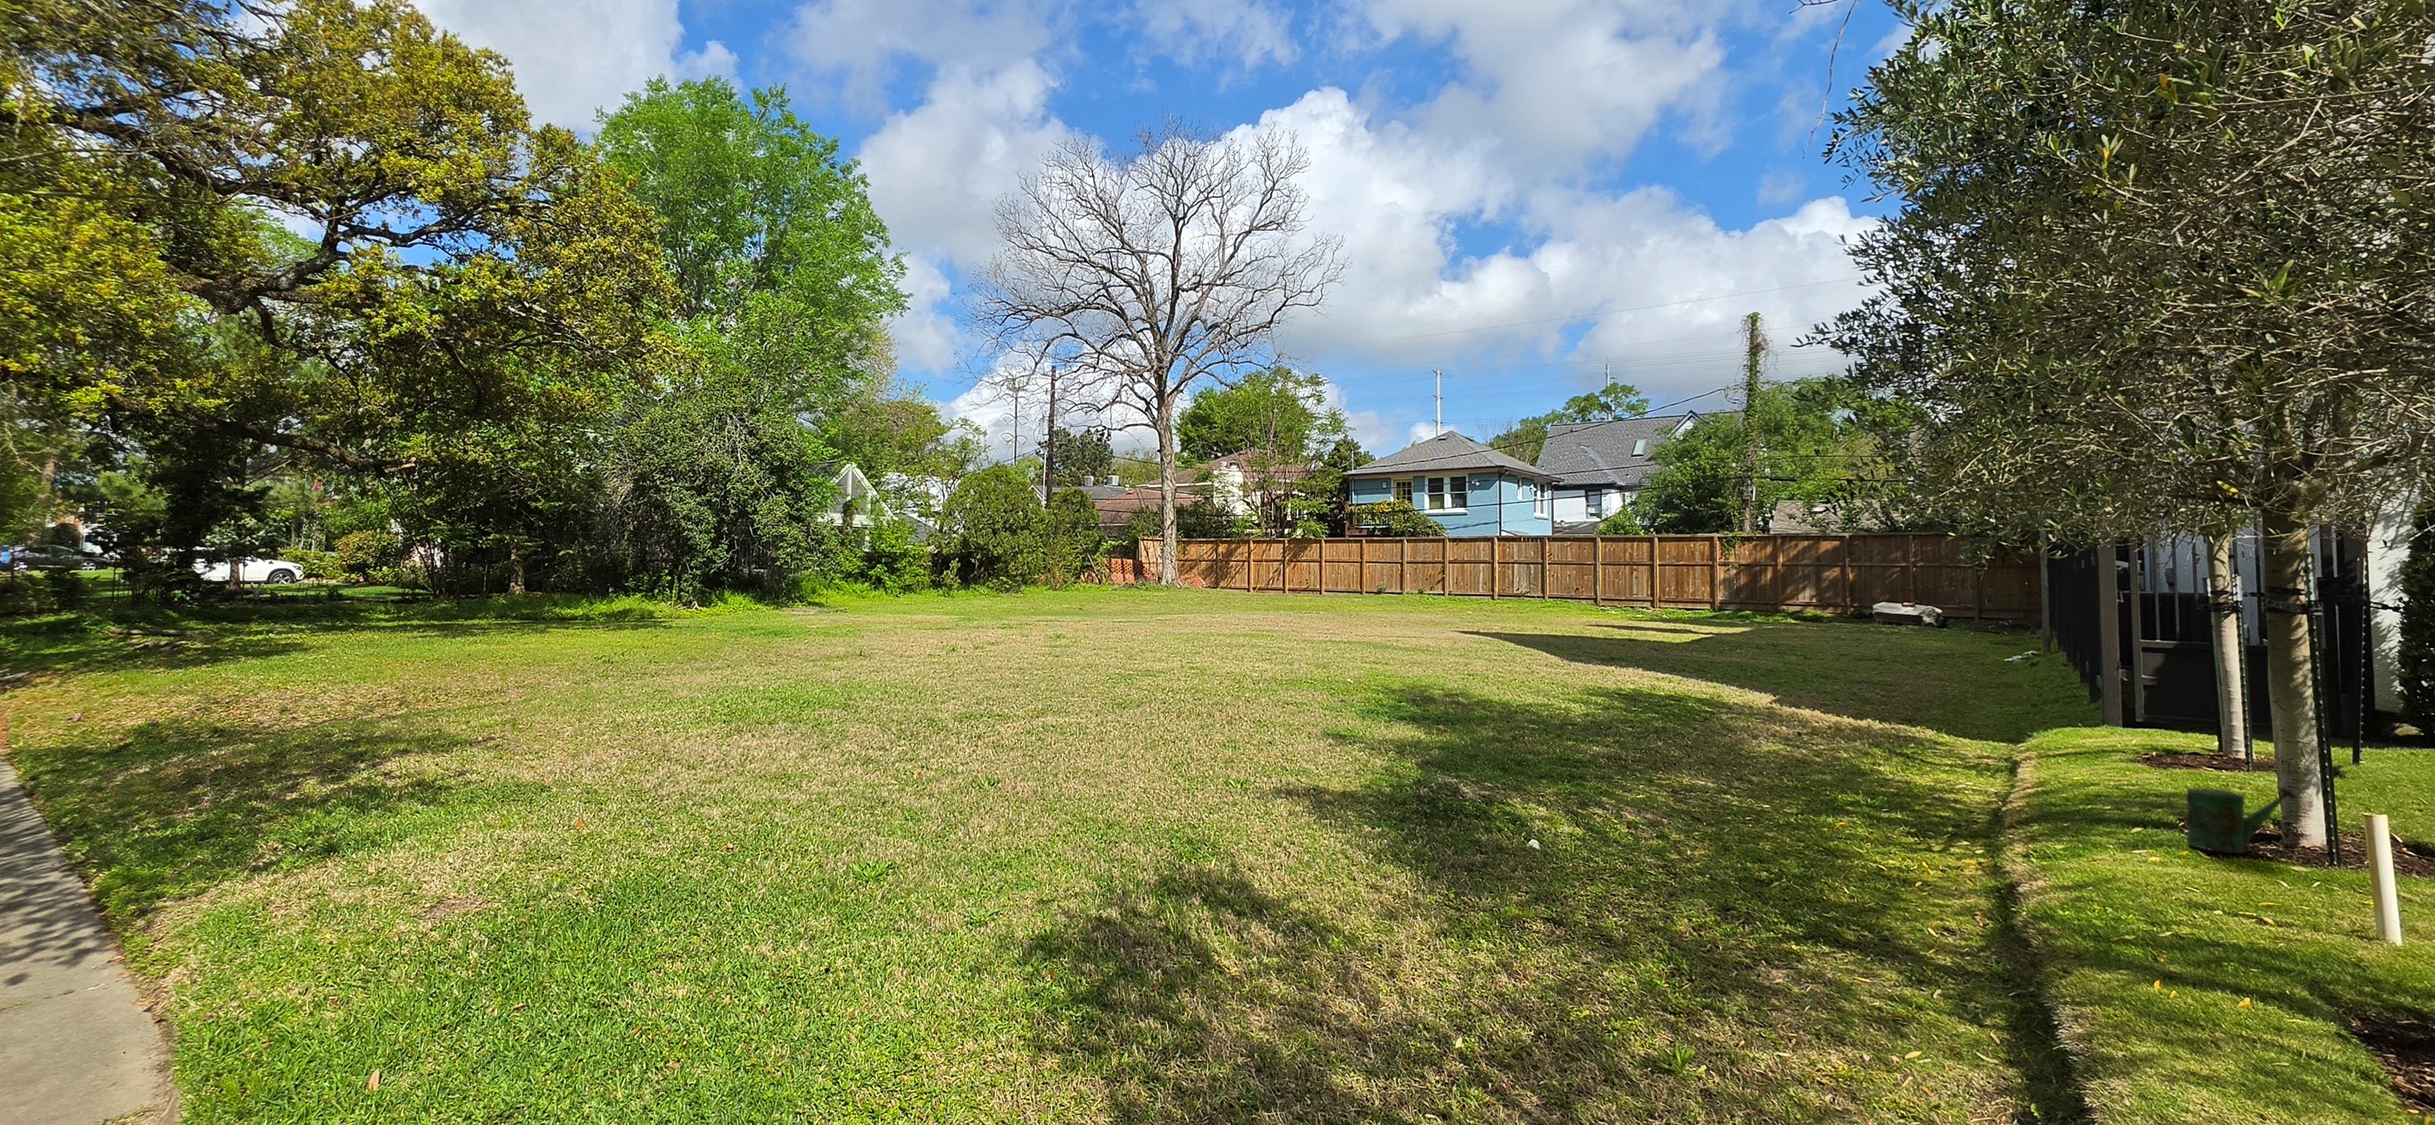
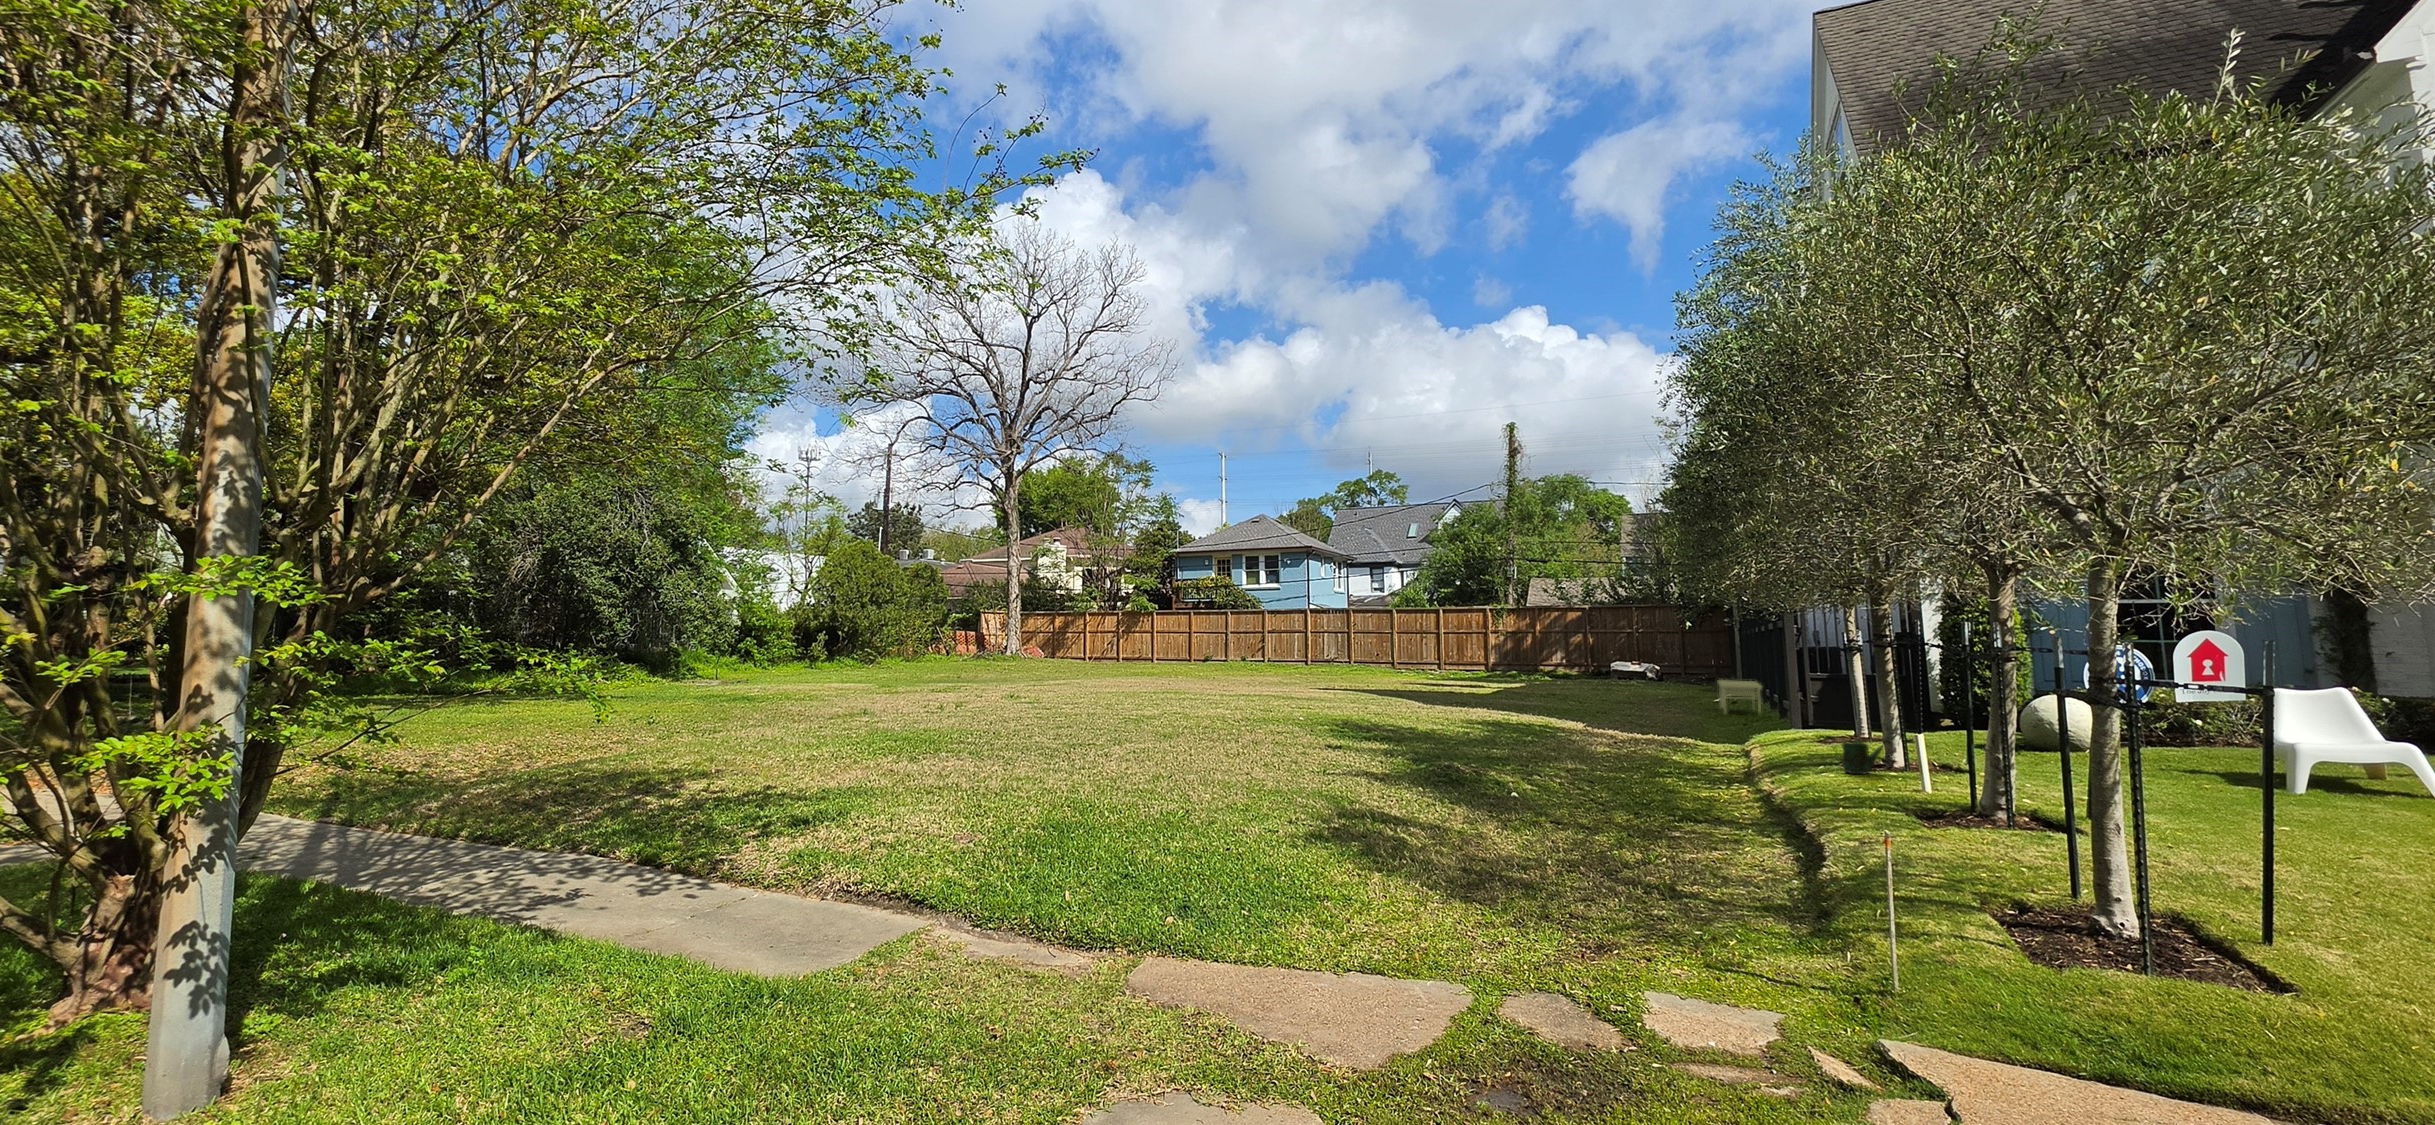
storage bench: none [2000,637,2070,691] -> present [1718,680,1762,713]

